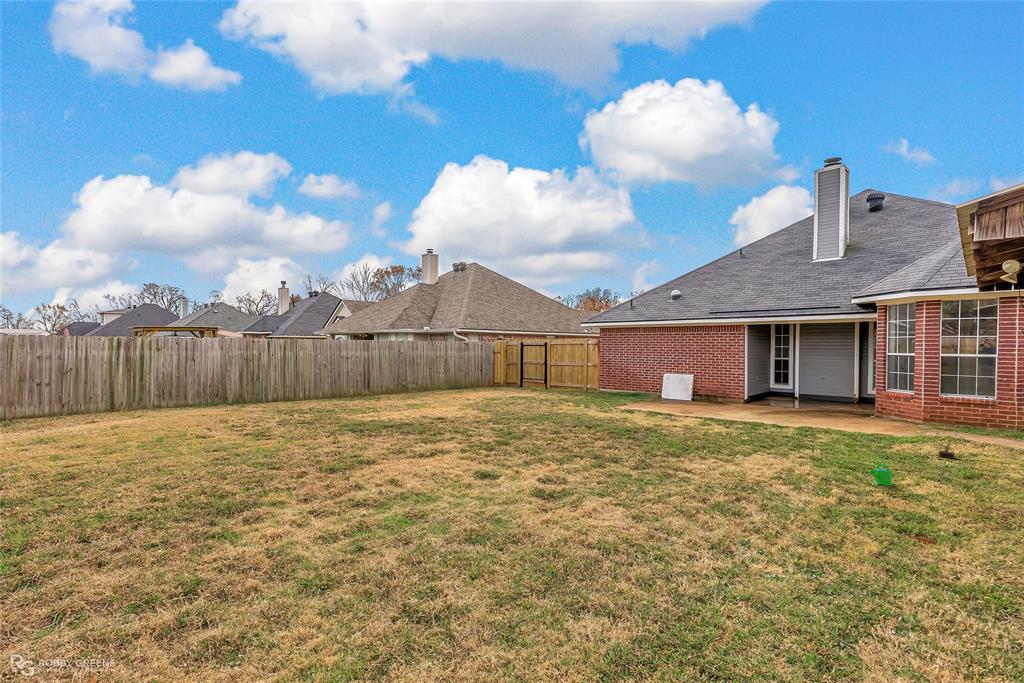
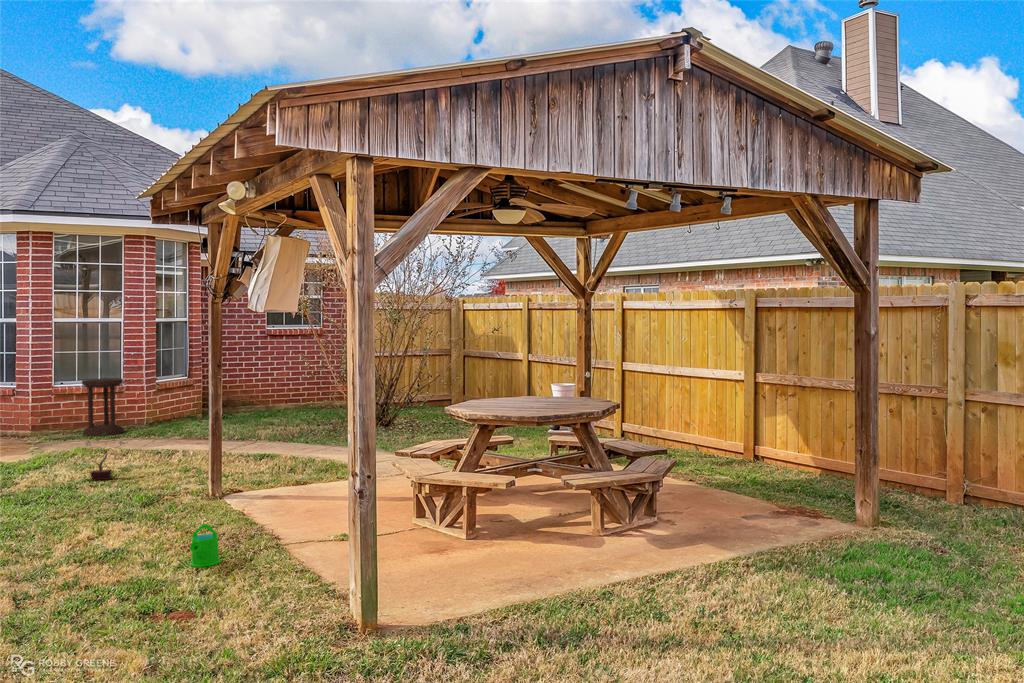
side table: none [959,394,995,433] -> present [82,378,124,436]
watering can: present [870,463,893,485] -> present [190,524,221,567]

